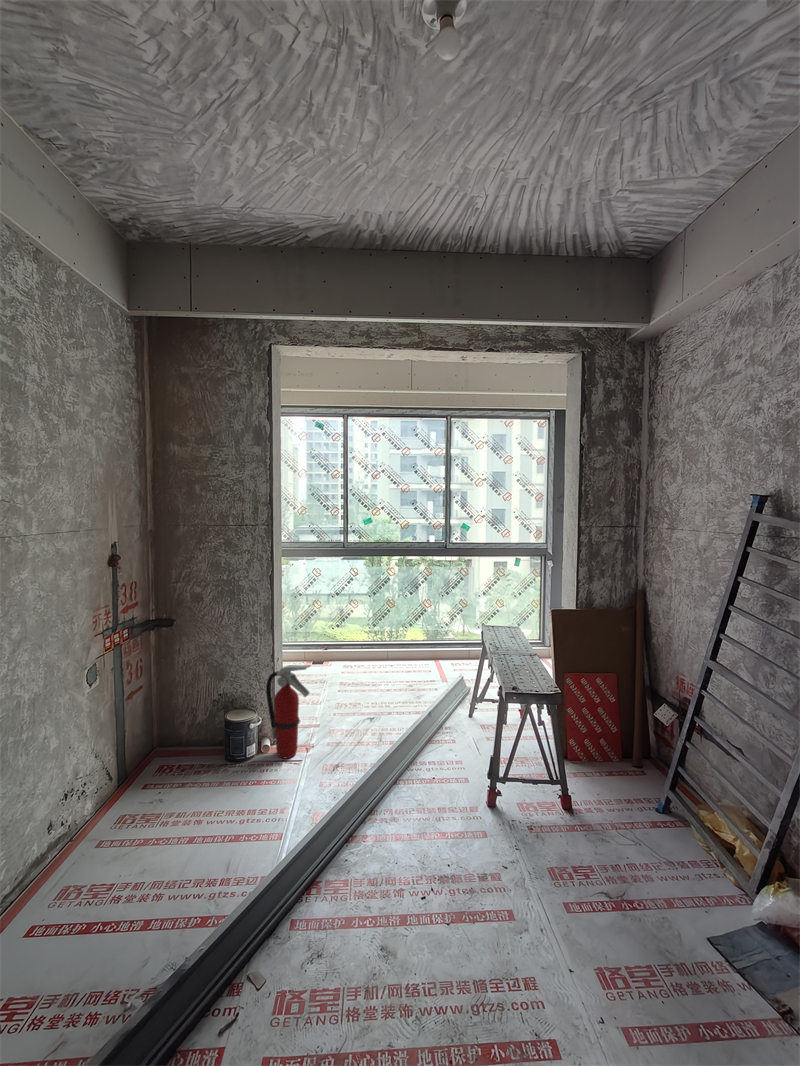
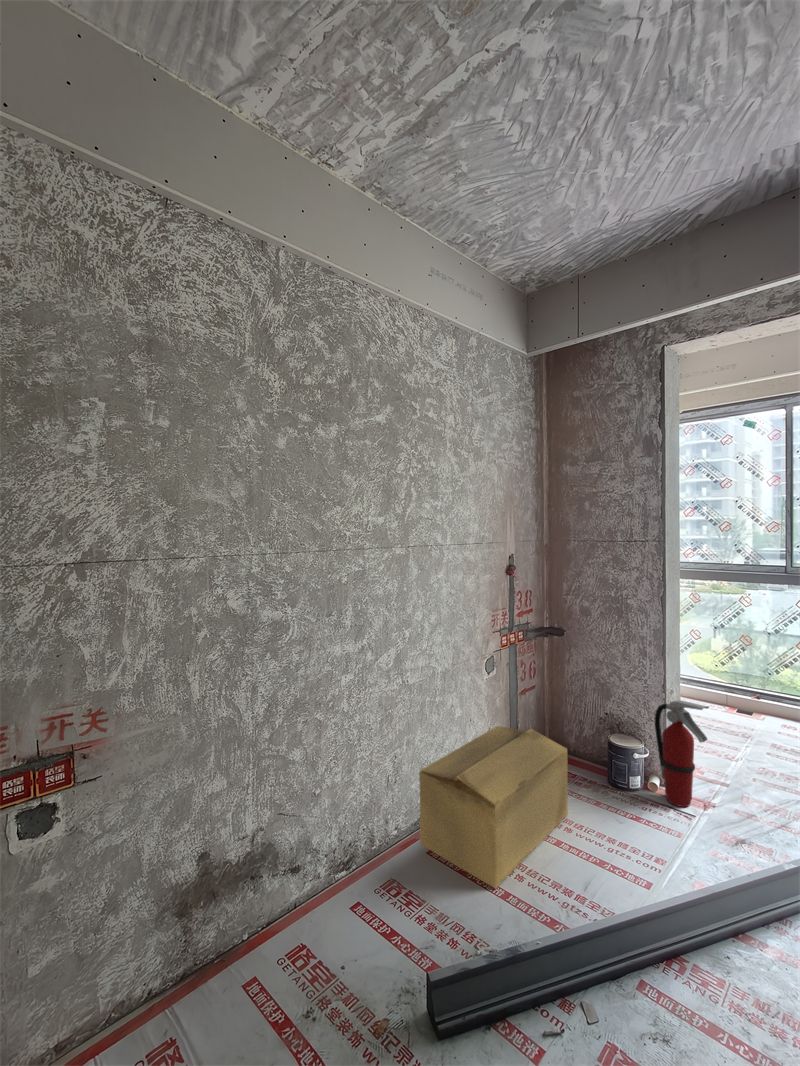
cardboard box: none [8,734,194,932] -> present [419,726,568,888]

